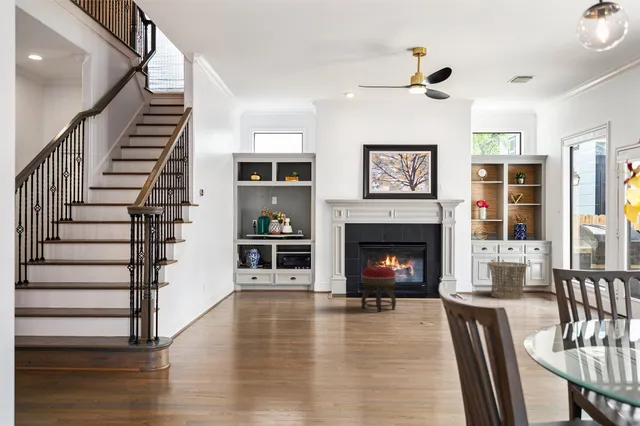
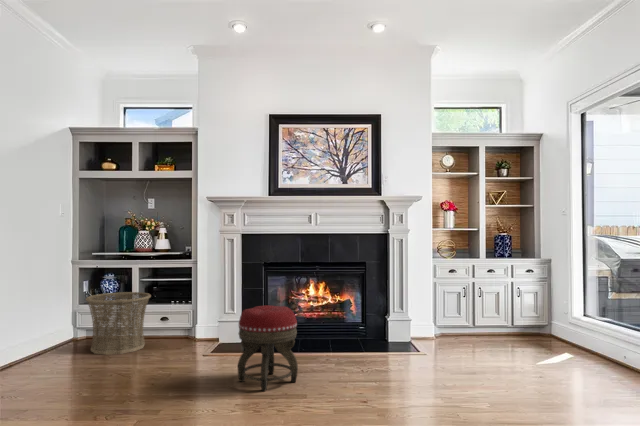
basket: present [488,262,528,299] -> present [86,292,151,355]

